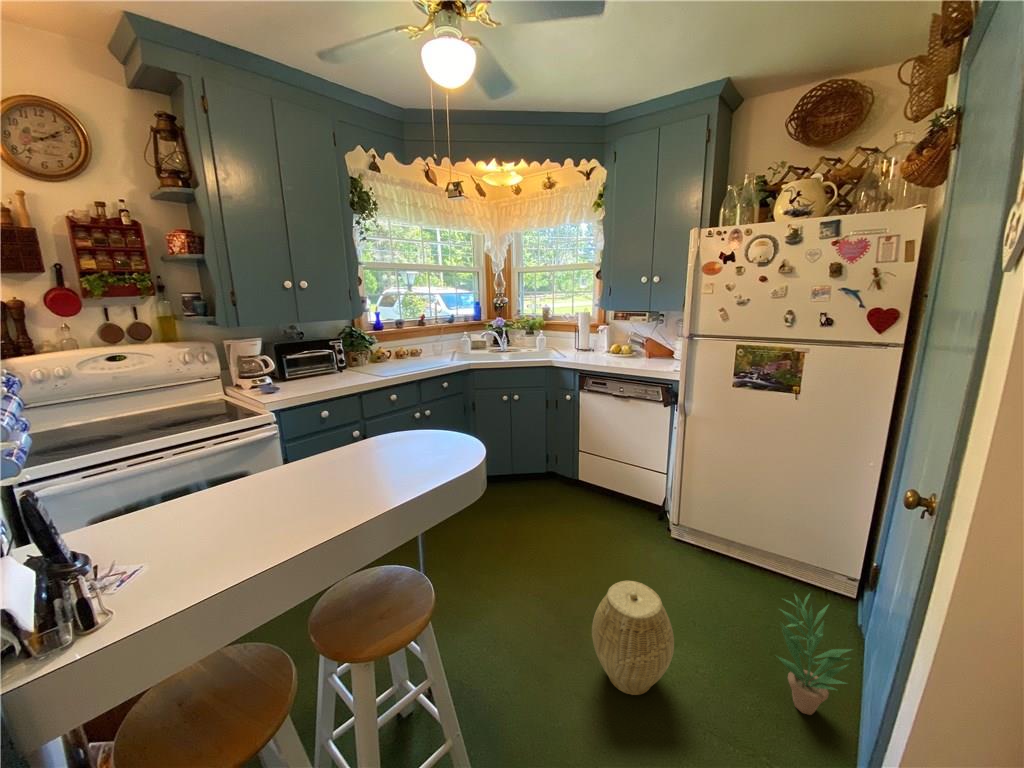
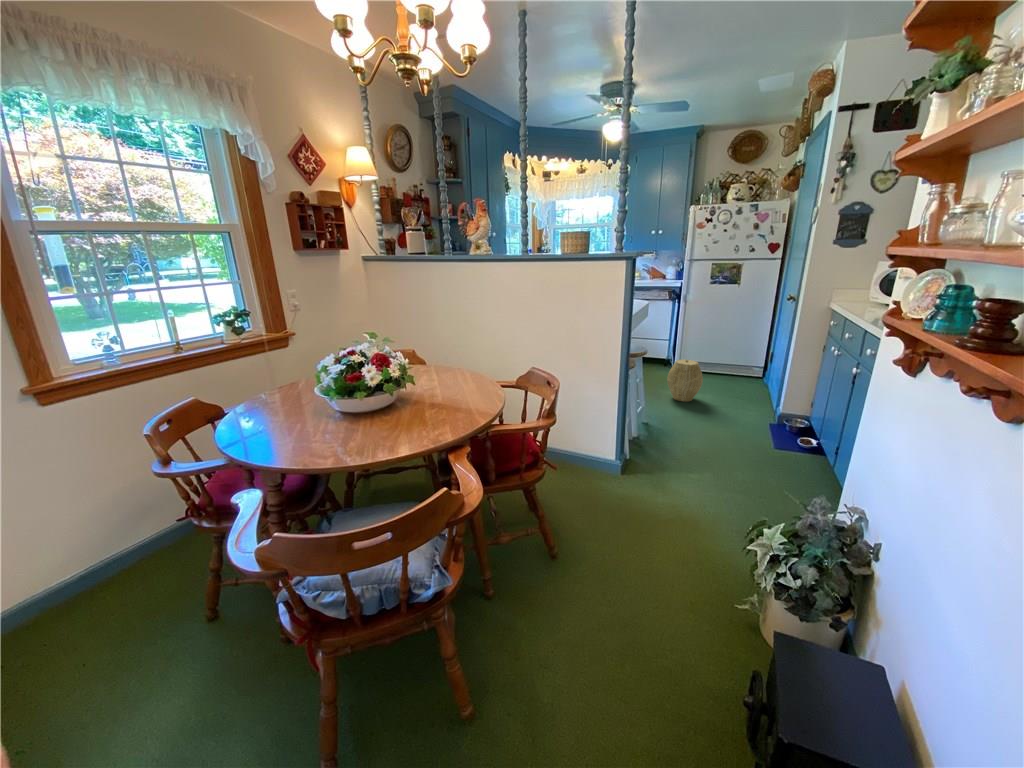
potted plant: present [778,594,850,715] -> none [739,353,767,400]

